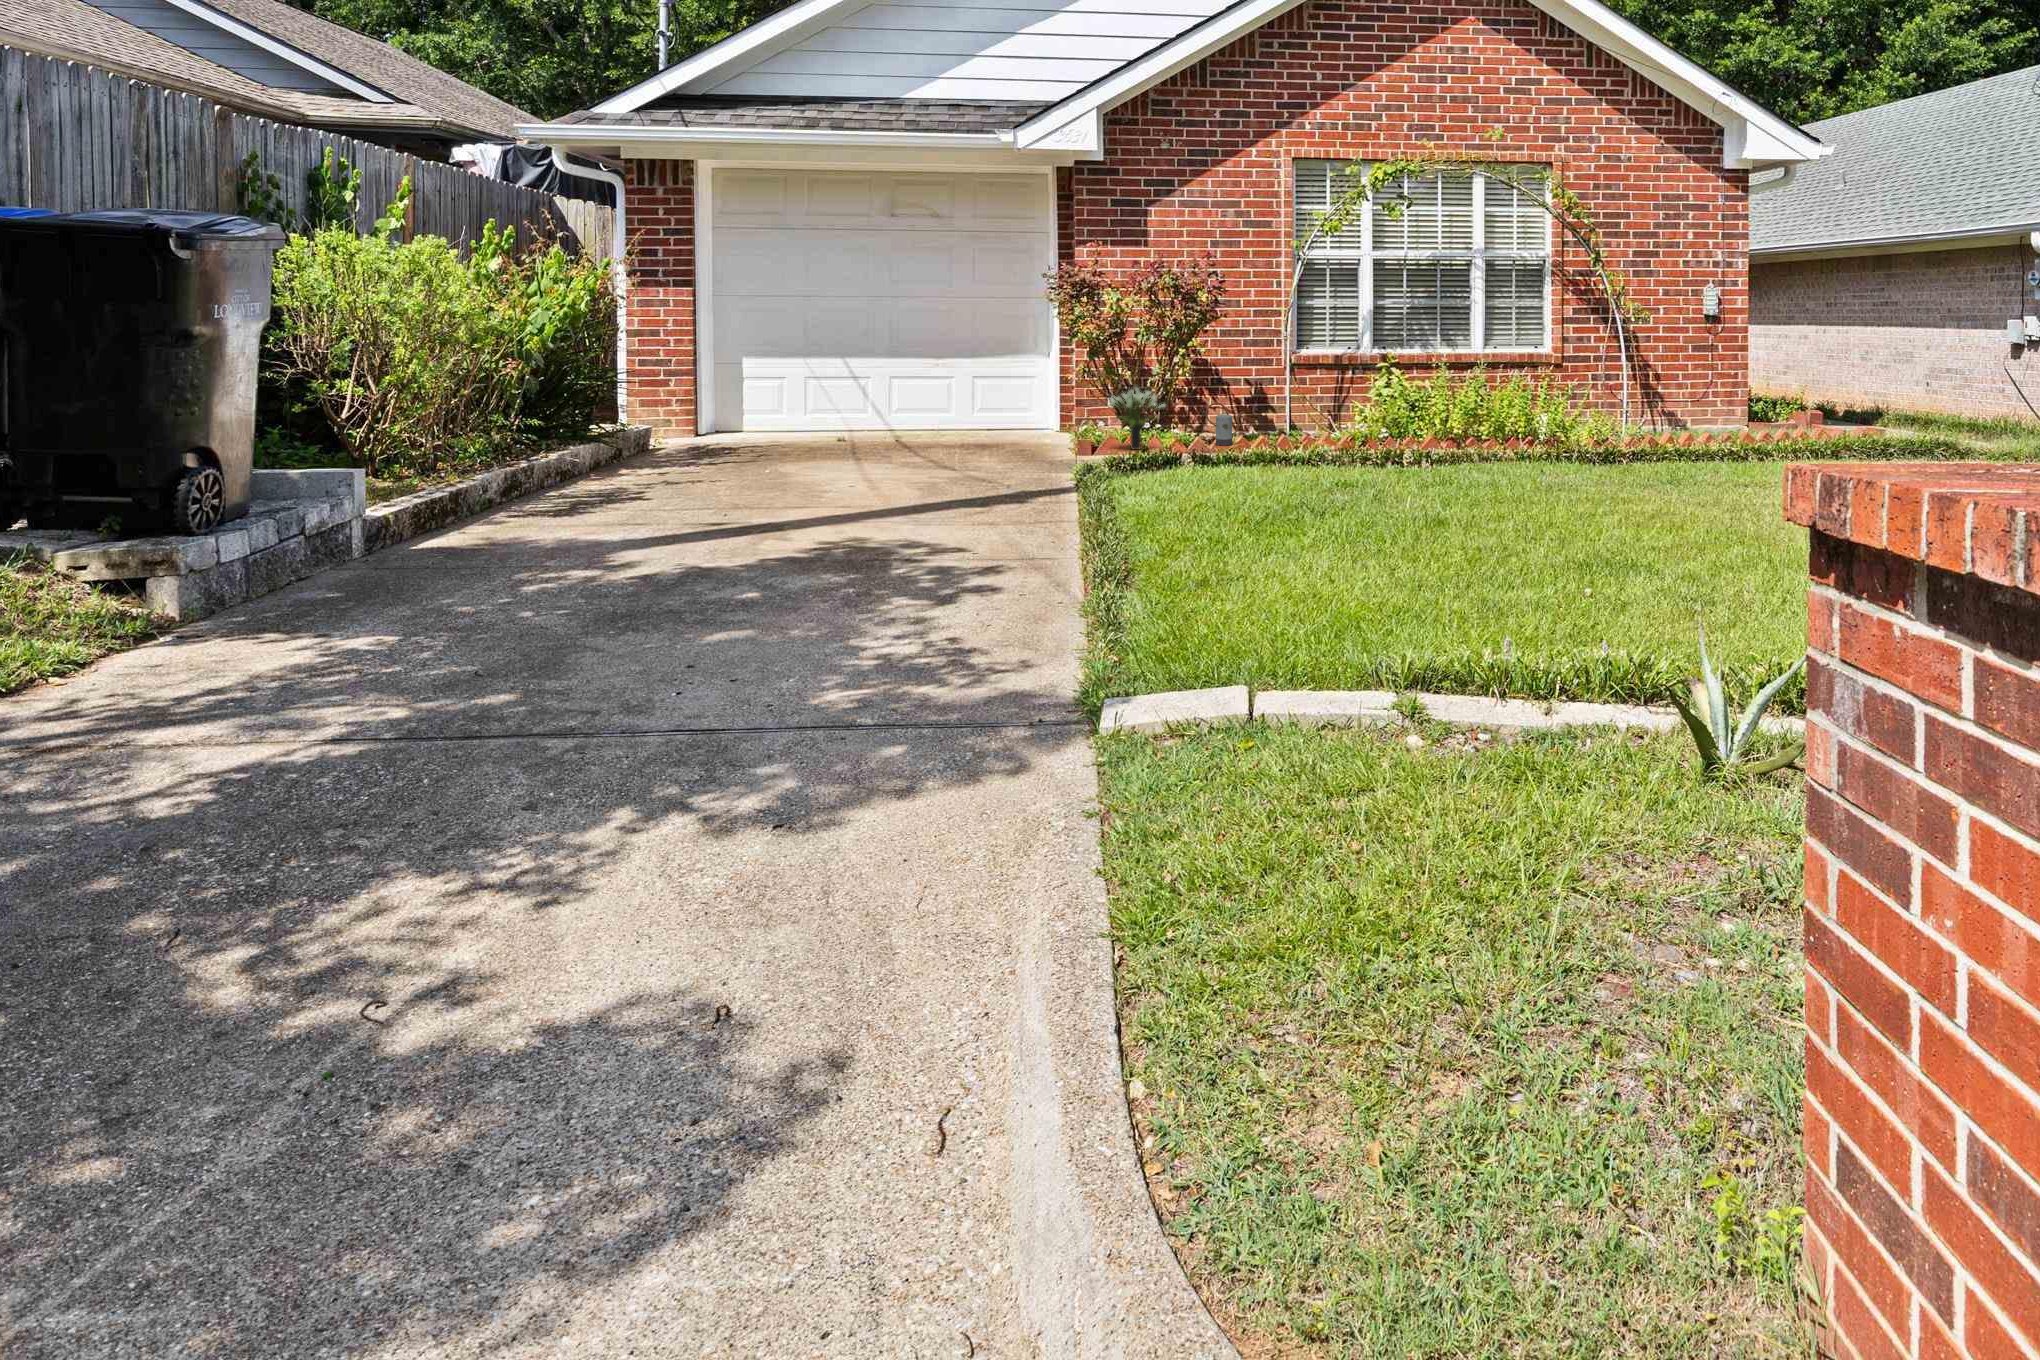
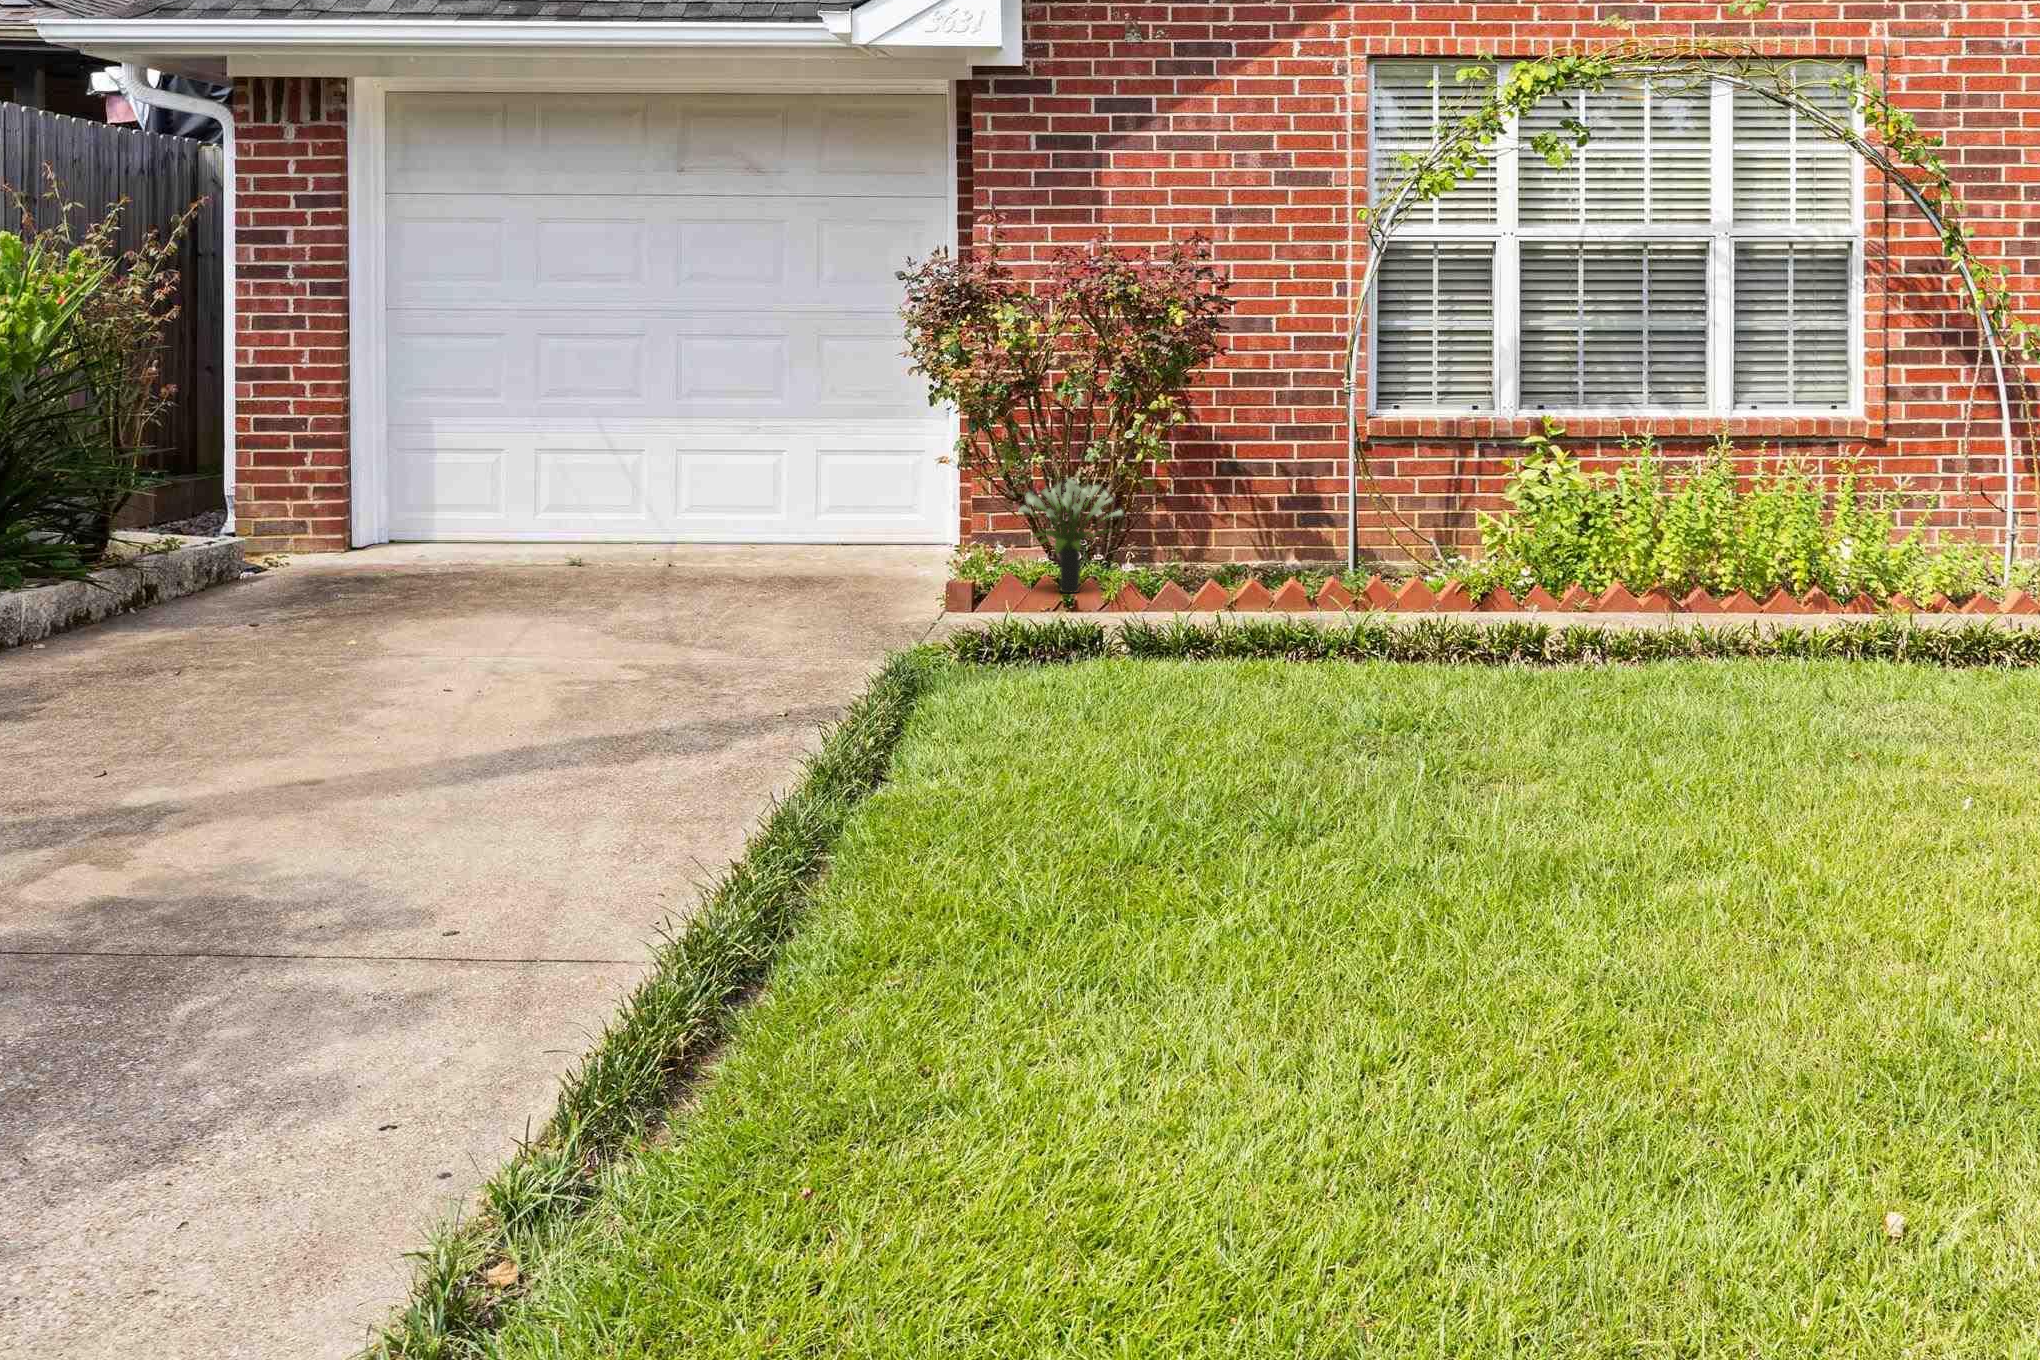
watering can: present [1205,403,1243,446] -> none [1203,506,1273,585]

